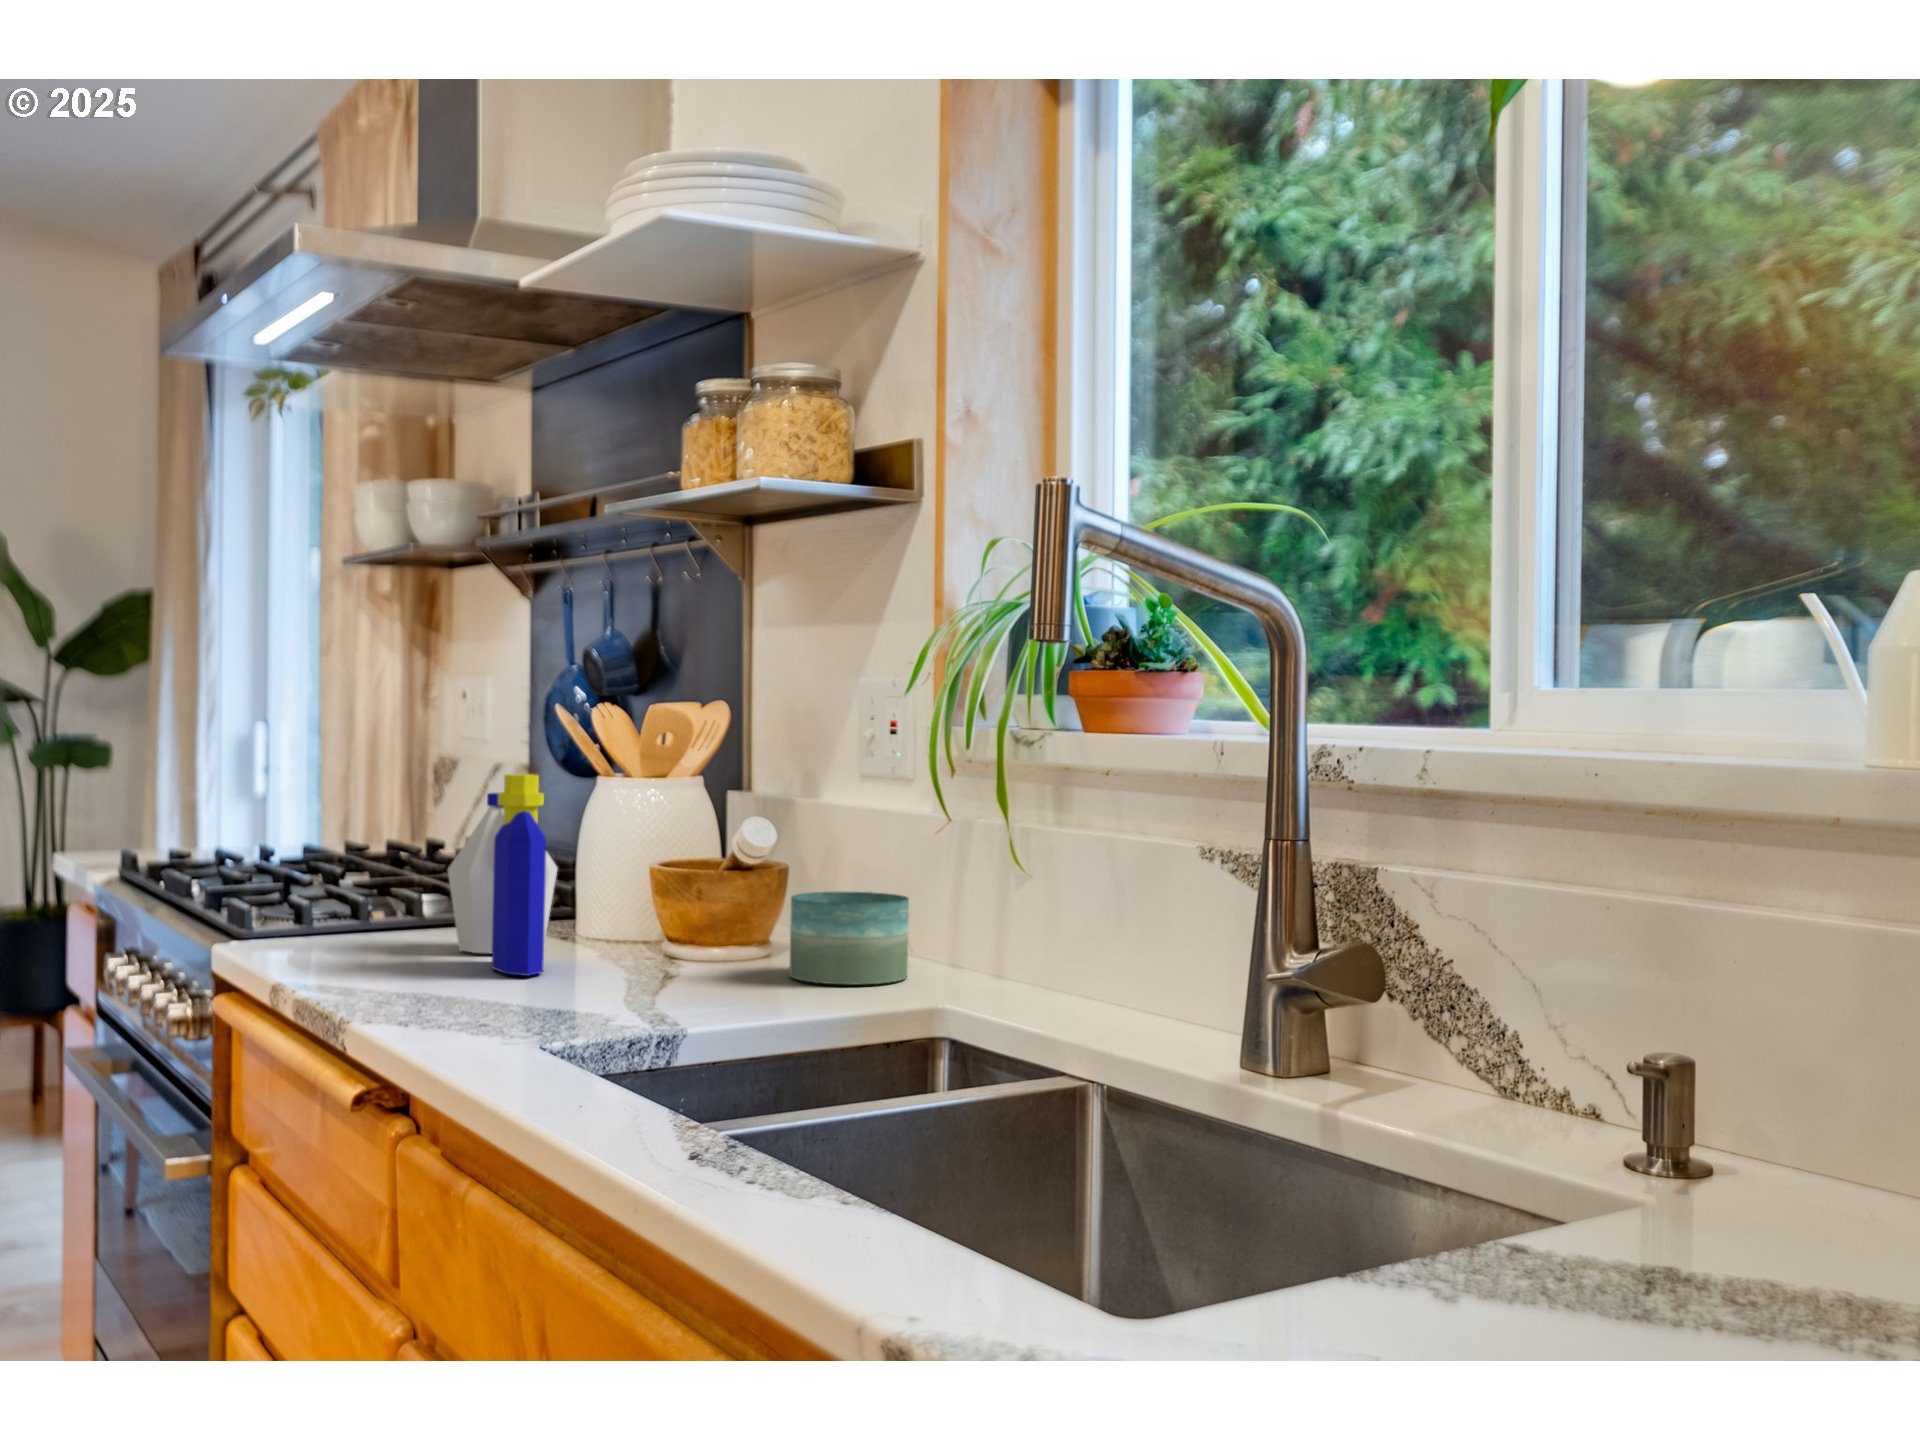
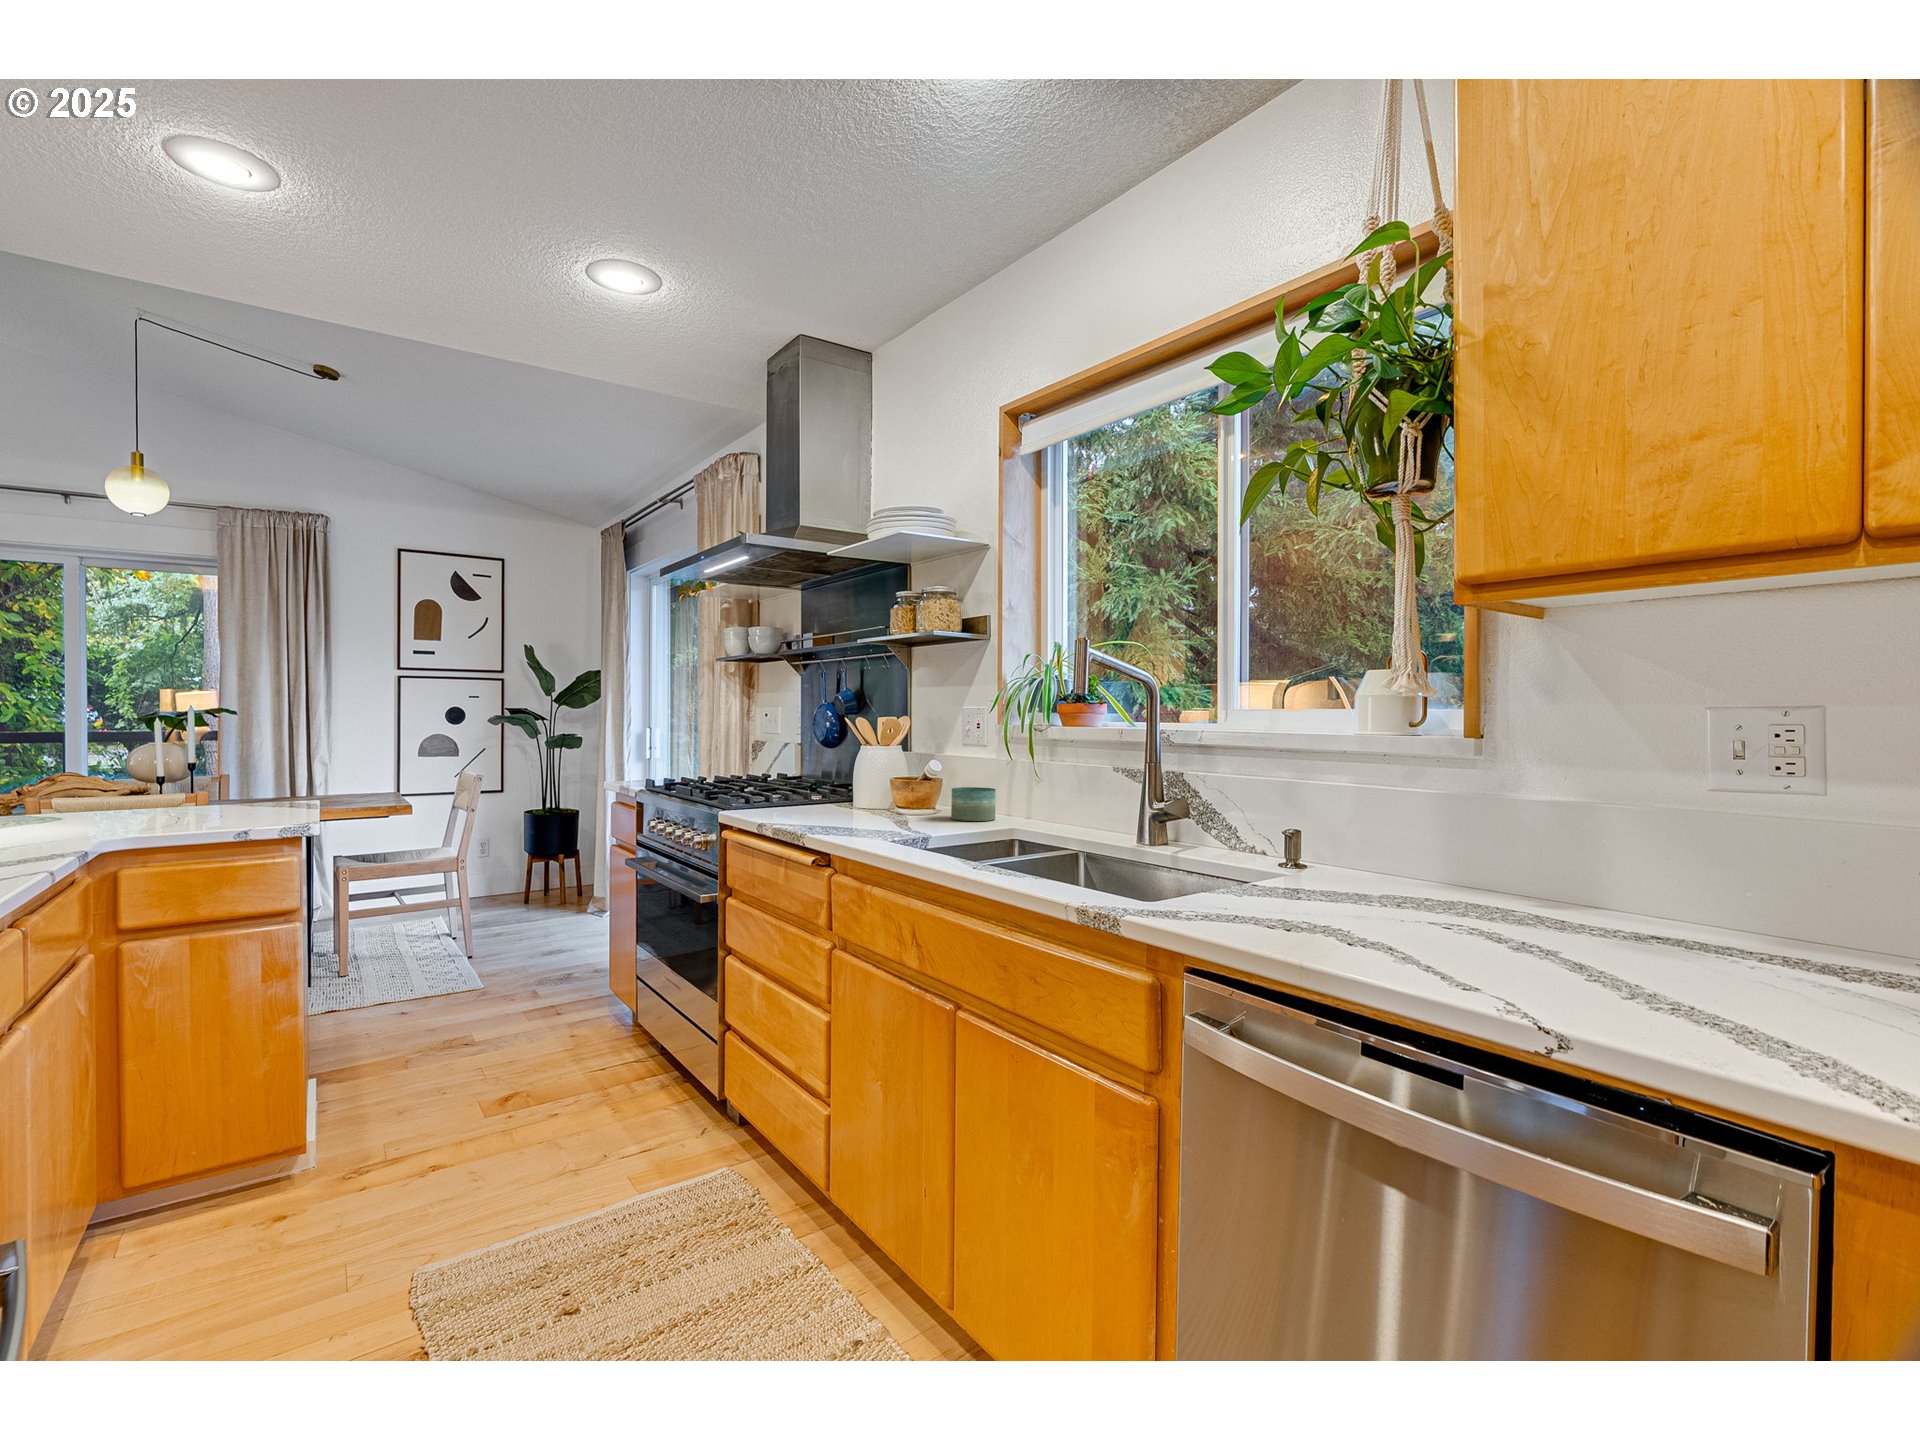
bottle: present [448,774,558,976] -> none [814,744,860,819]

